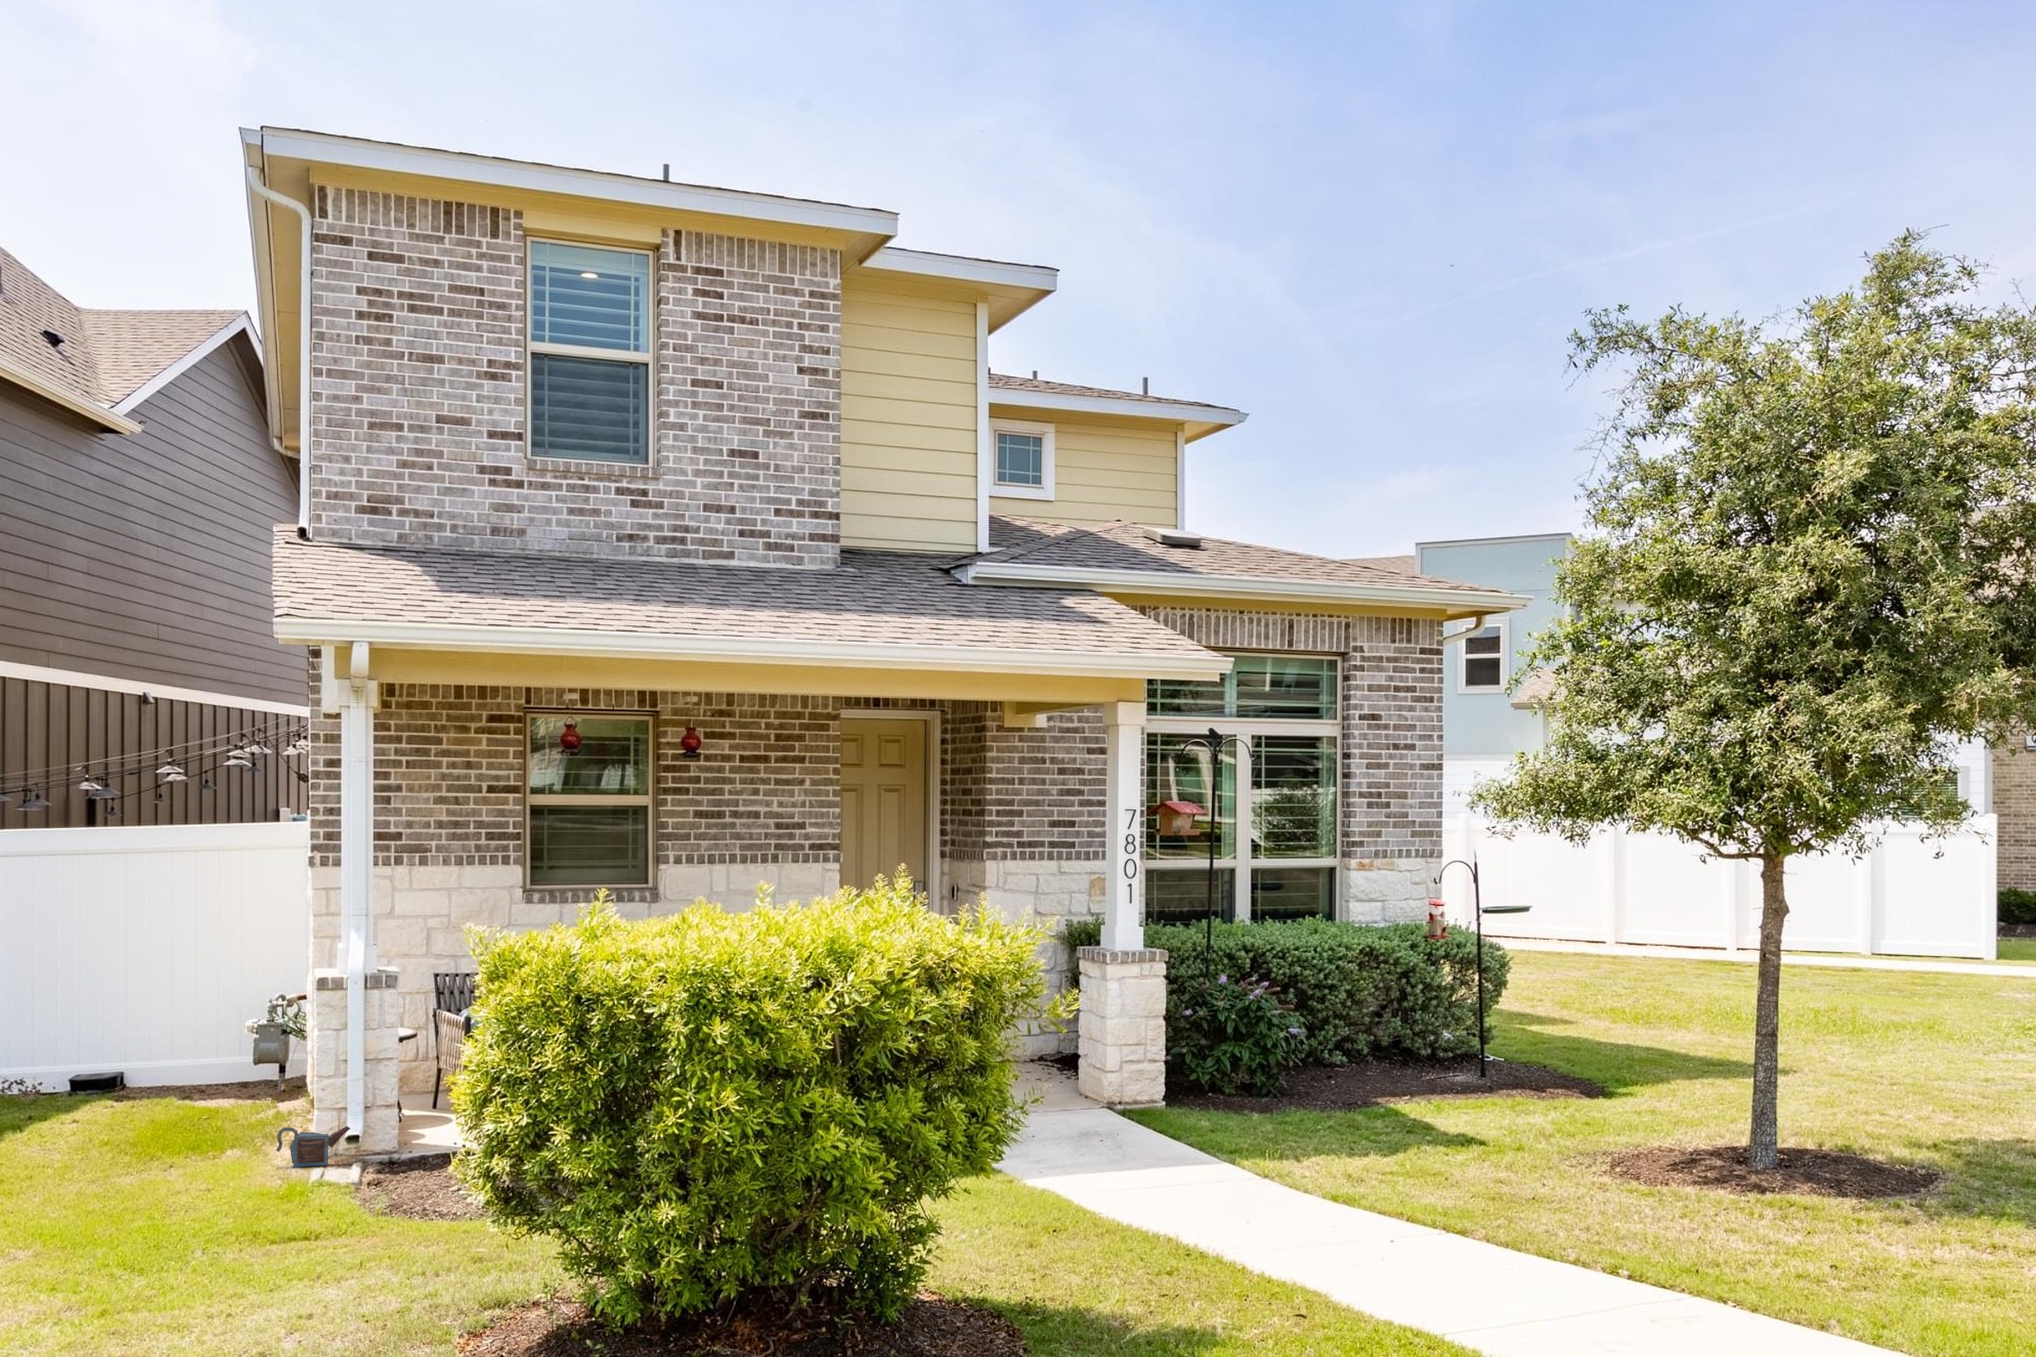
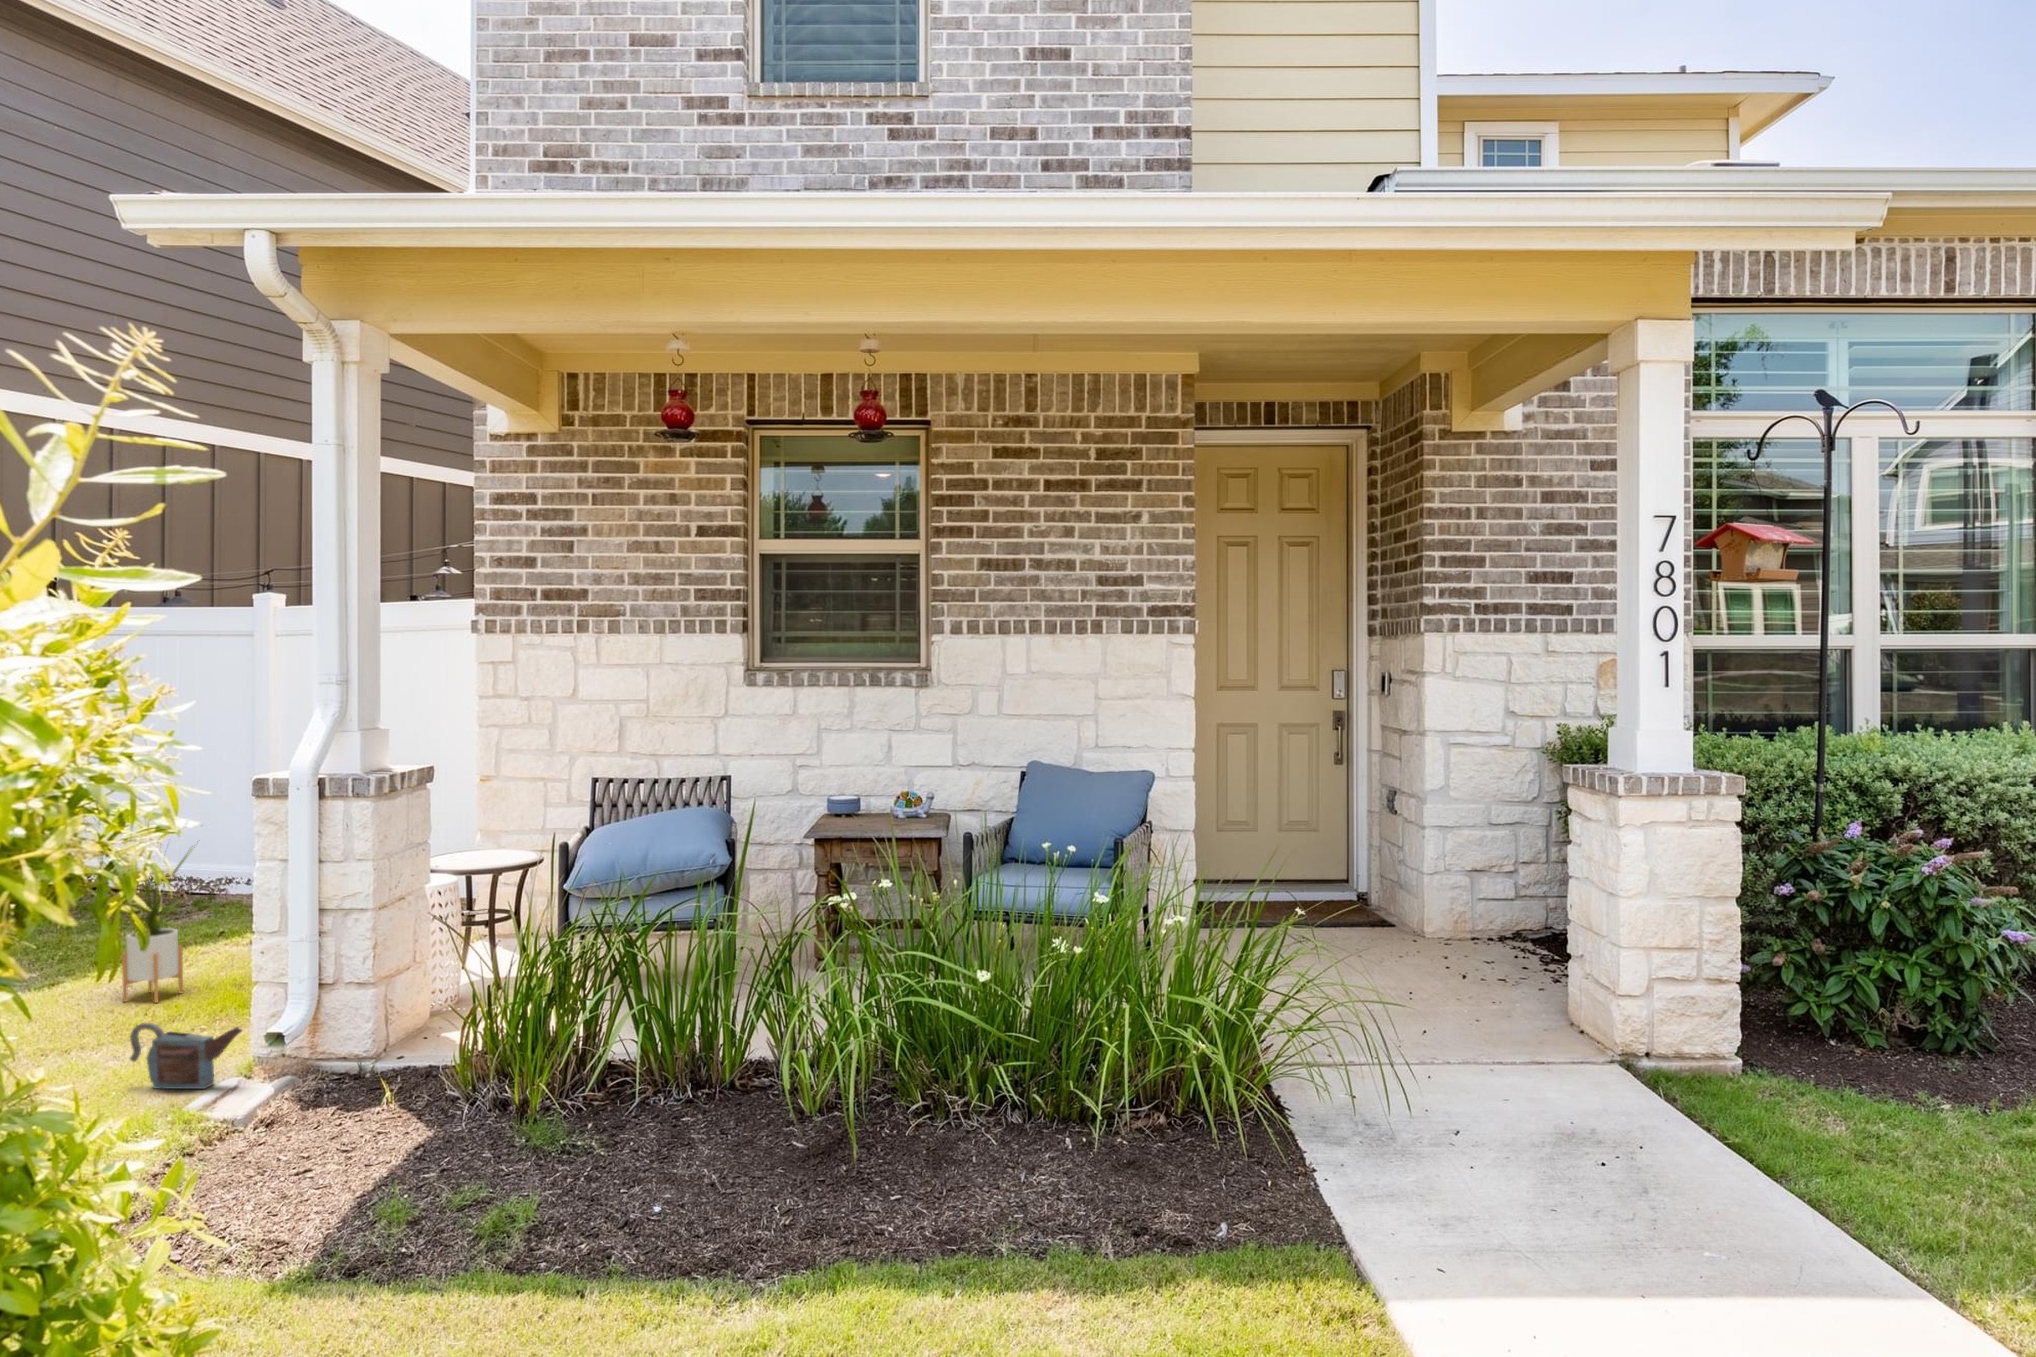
house plant: none [124,1014,194,1142] -> present [122,847,195,1003]

